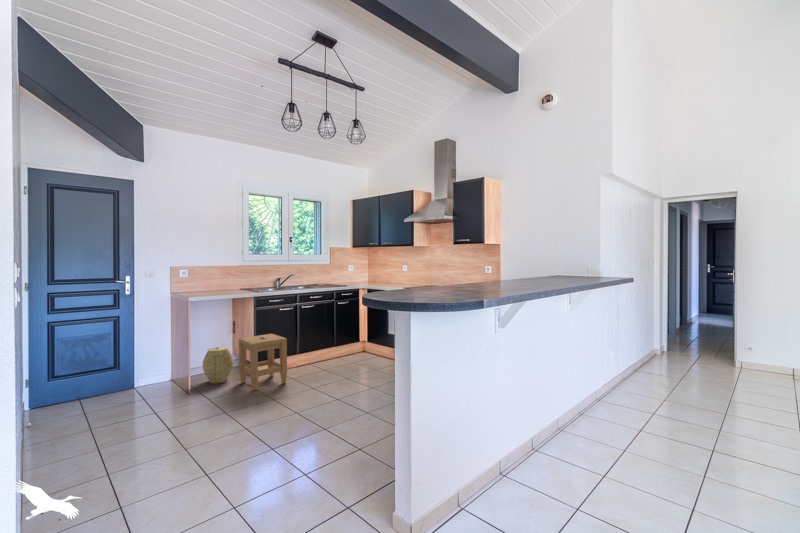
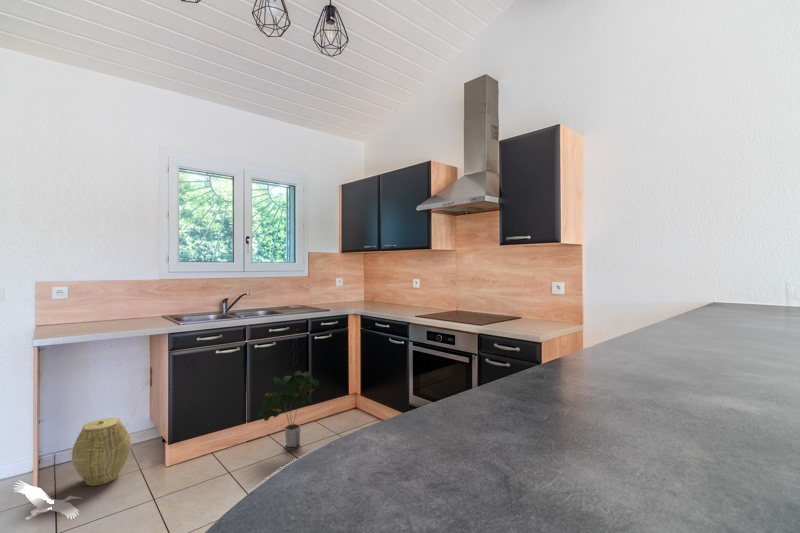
potted plant: none [306,323,341,369] -> present [258,371,319,447]
stool: present [239,334,287,391] -> none [135,394,217,508]

